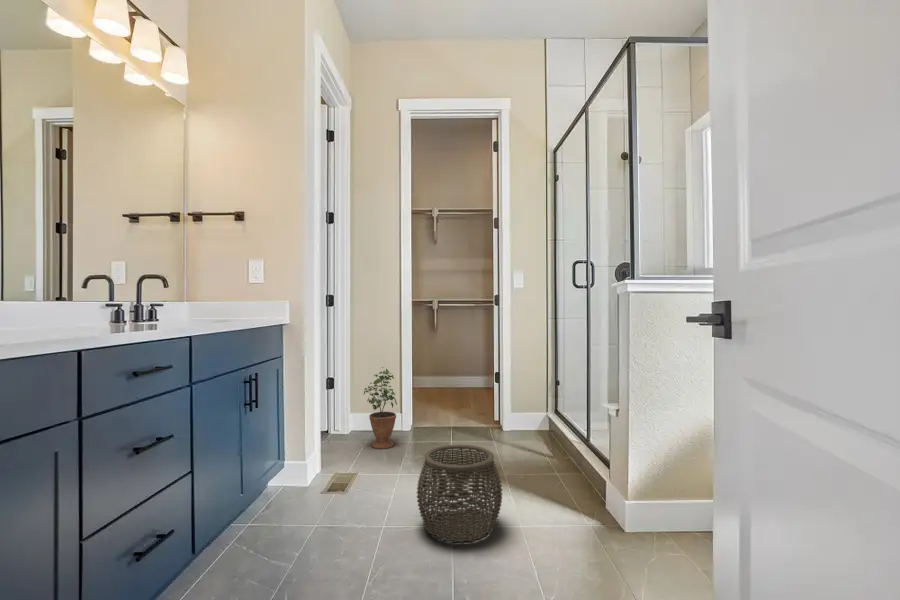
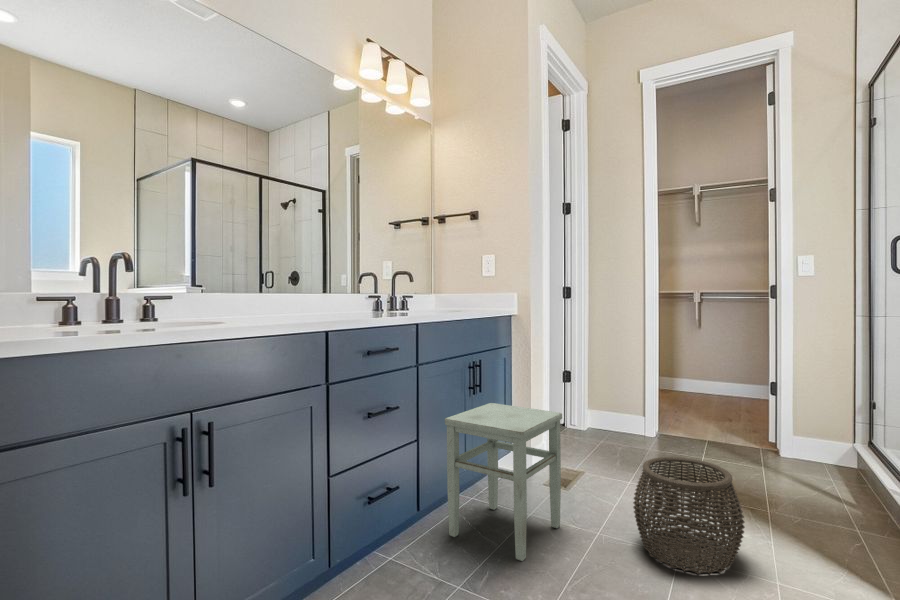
potted plant: present [364,369,397,449] -> none [598,364,635,452]
stool: none [227,418,351,576] -> present [445,403,562,561]

